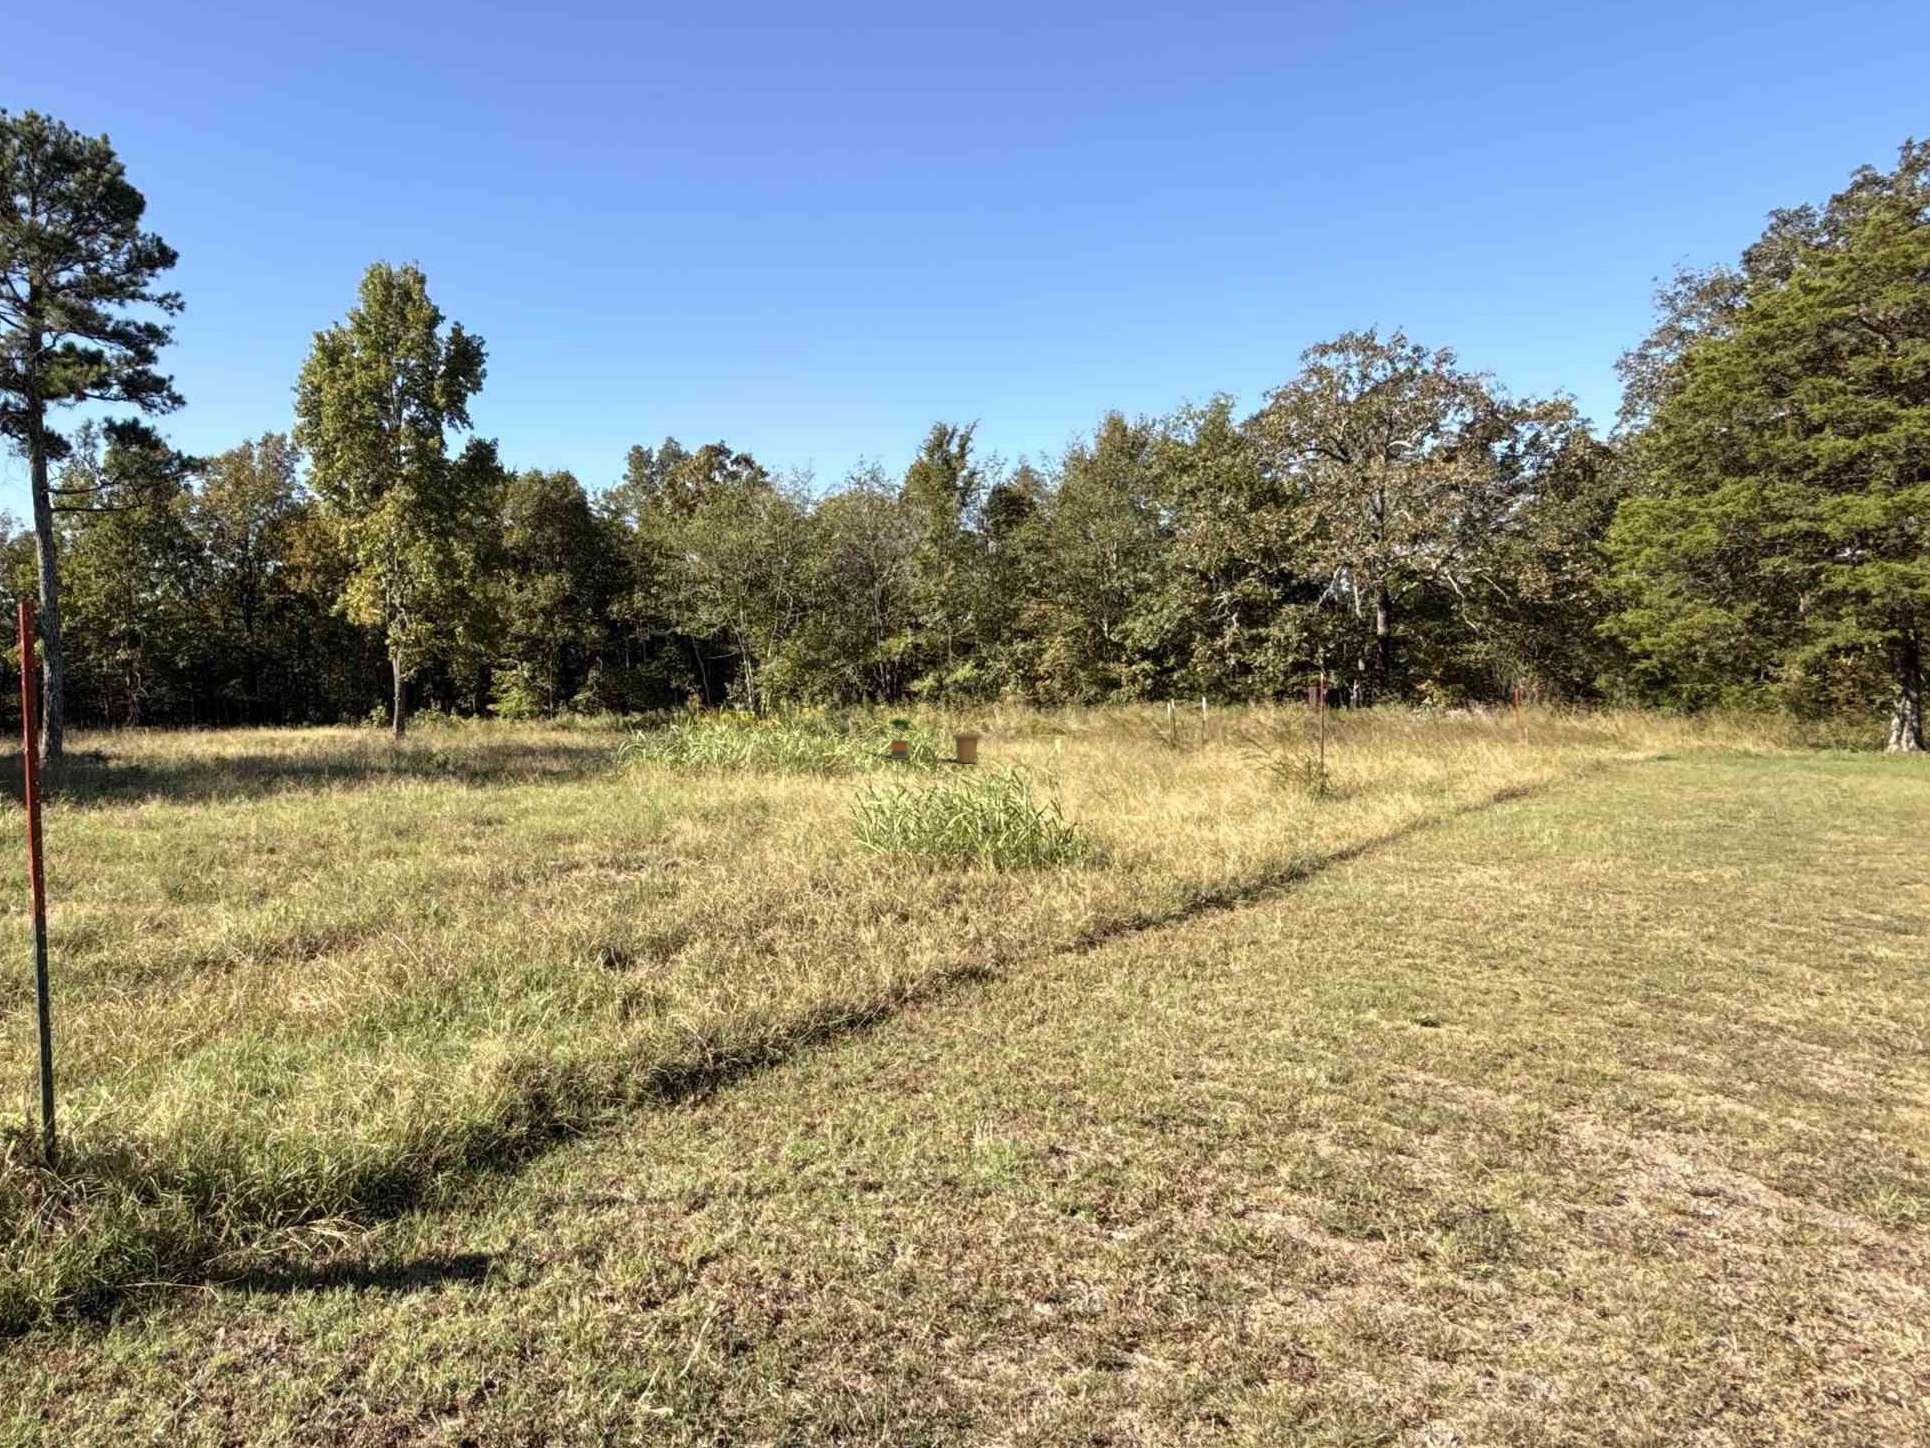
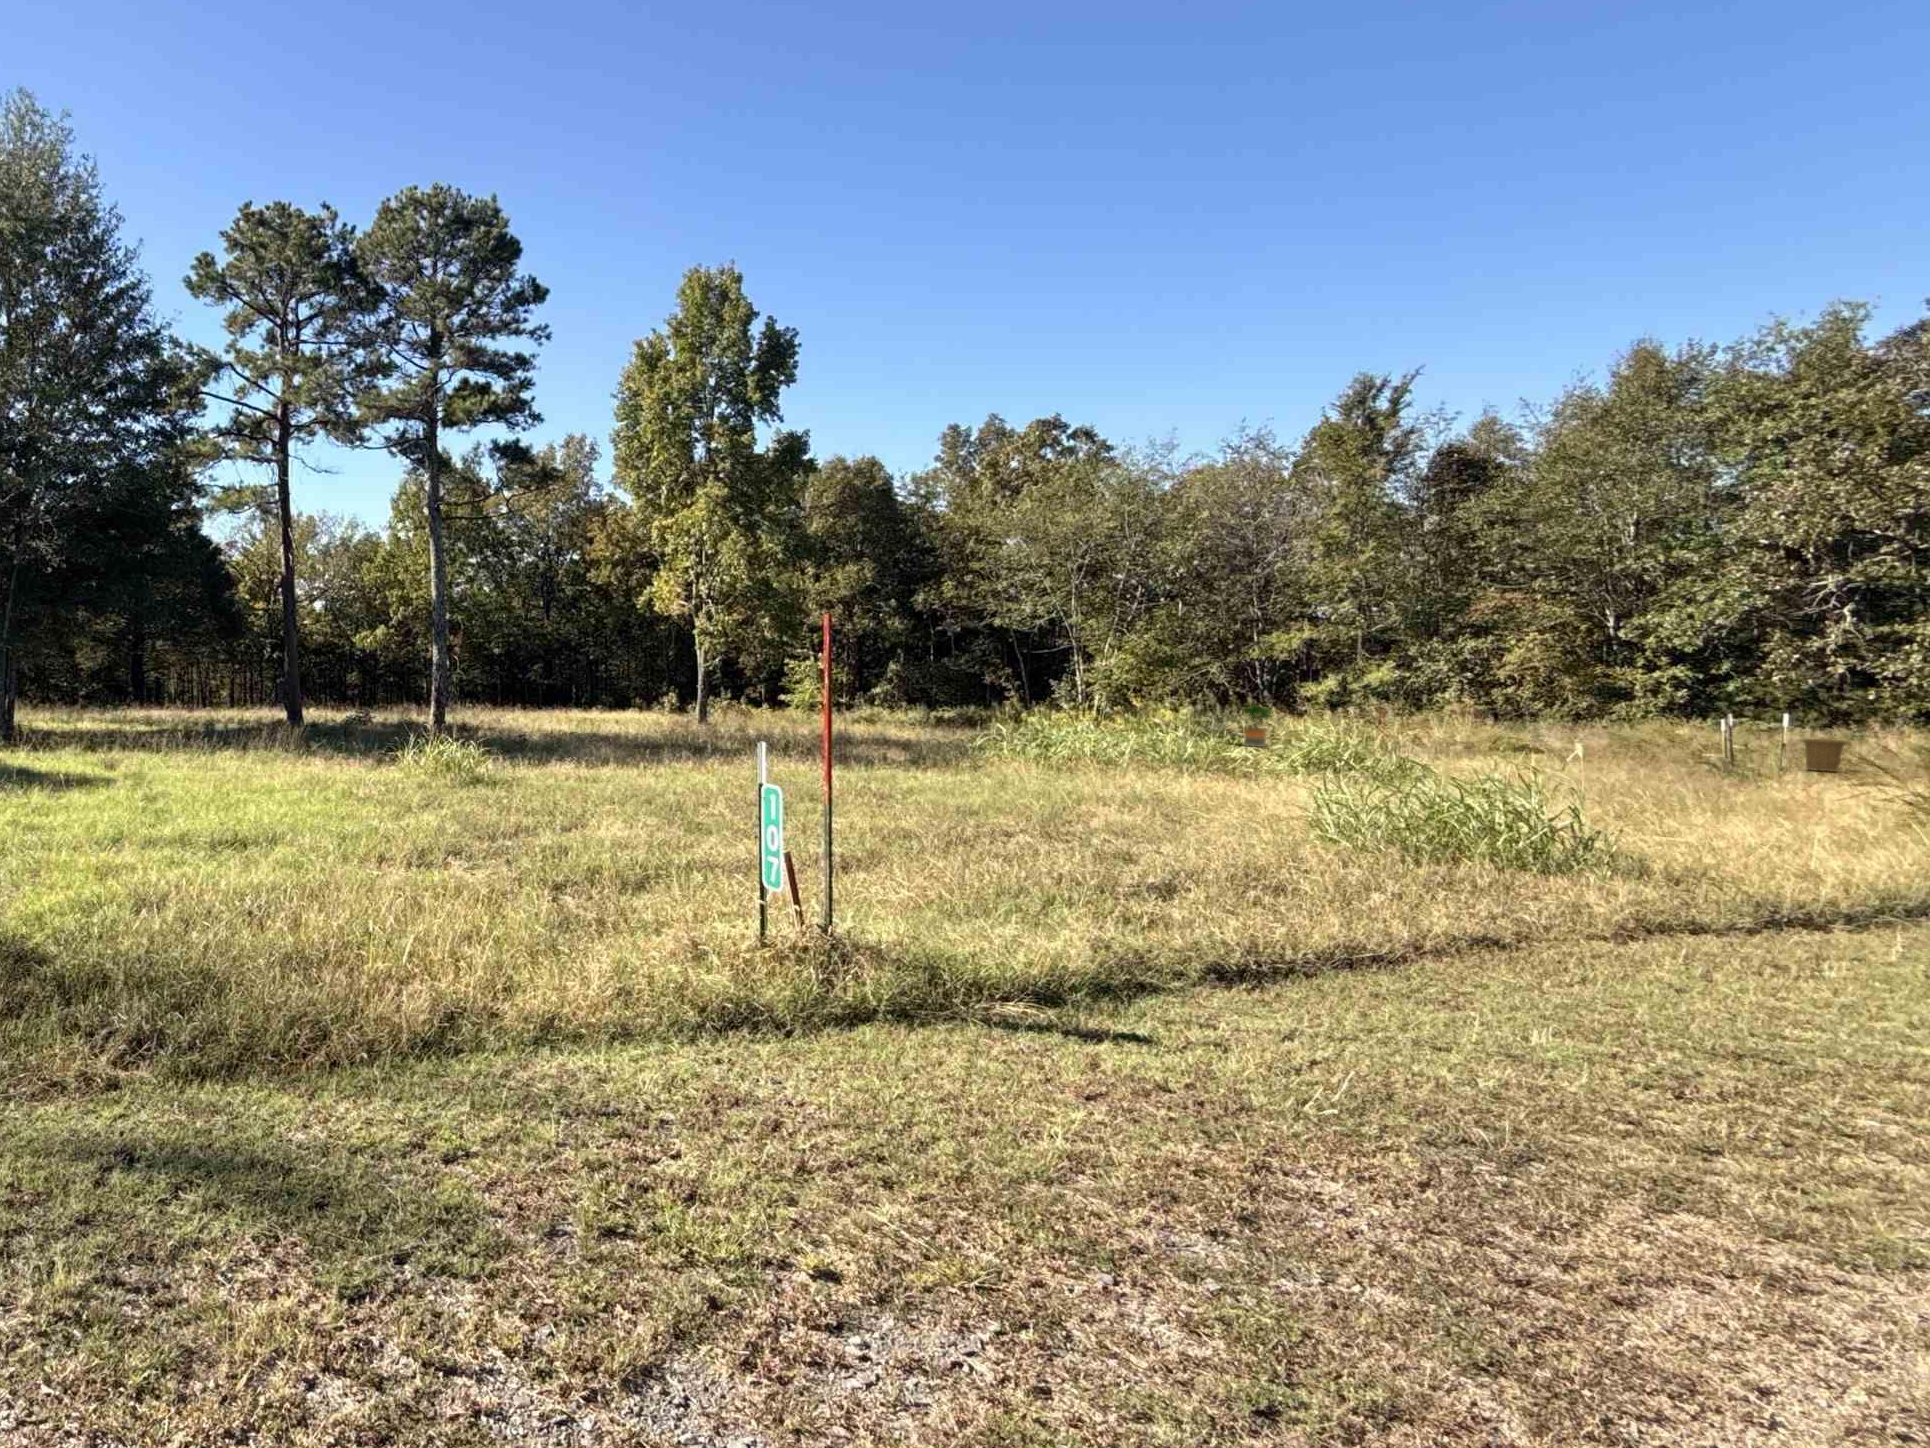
basket: present [953,734,981,763] -> present [1801,739,1849,772]

